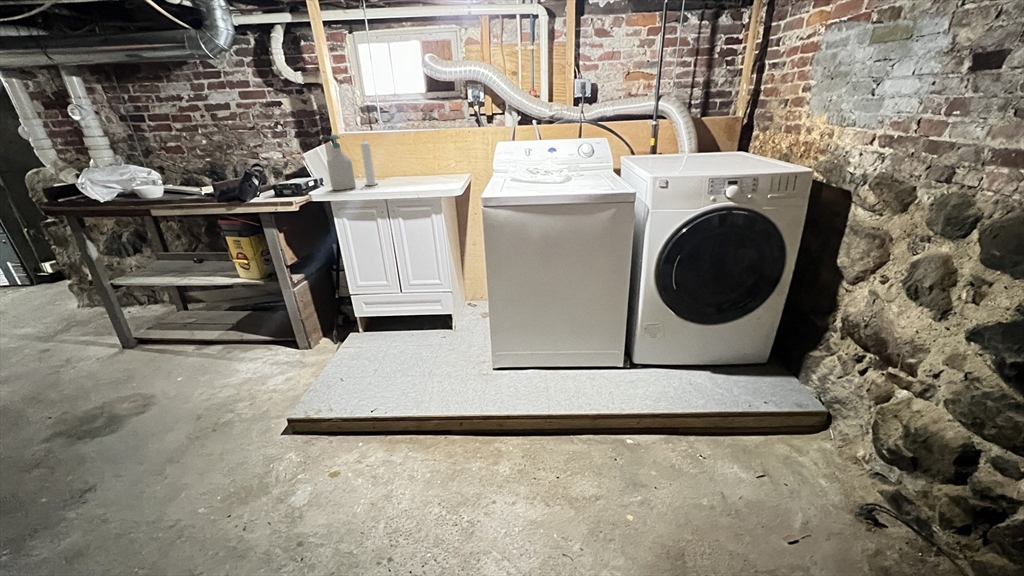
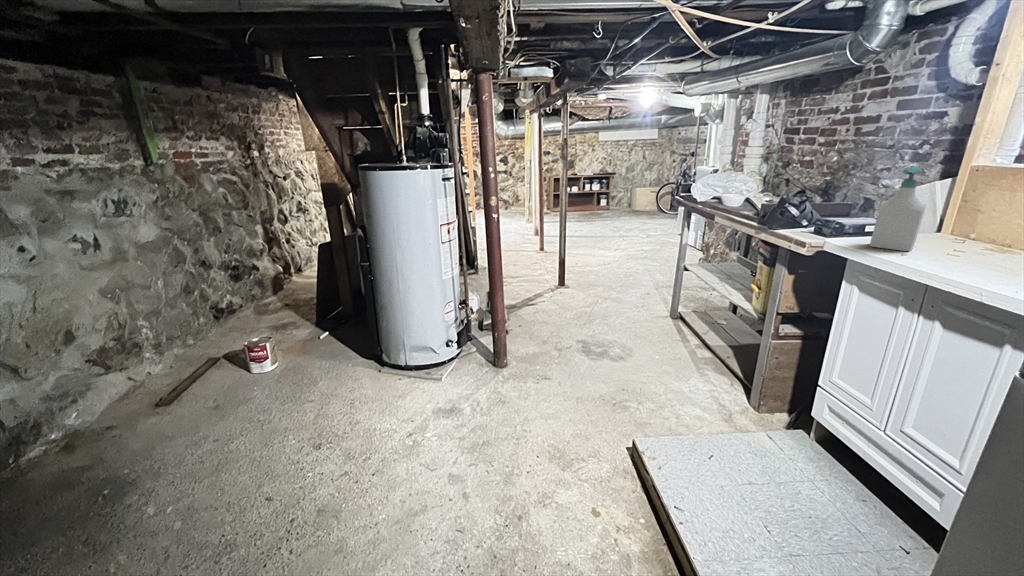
candle: present [361,137,378,185] -> none [935,176,983,257]

